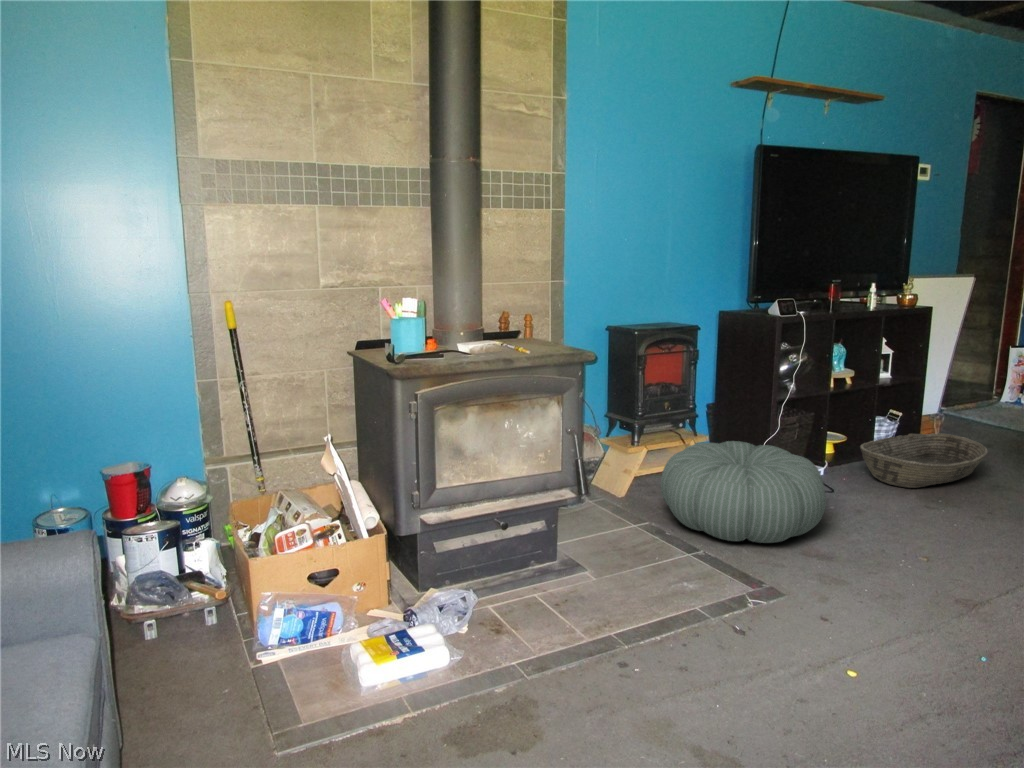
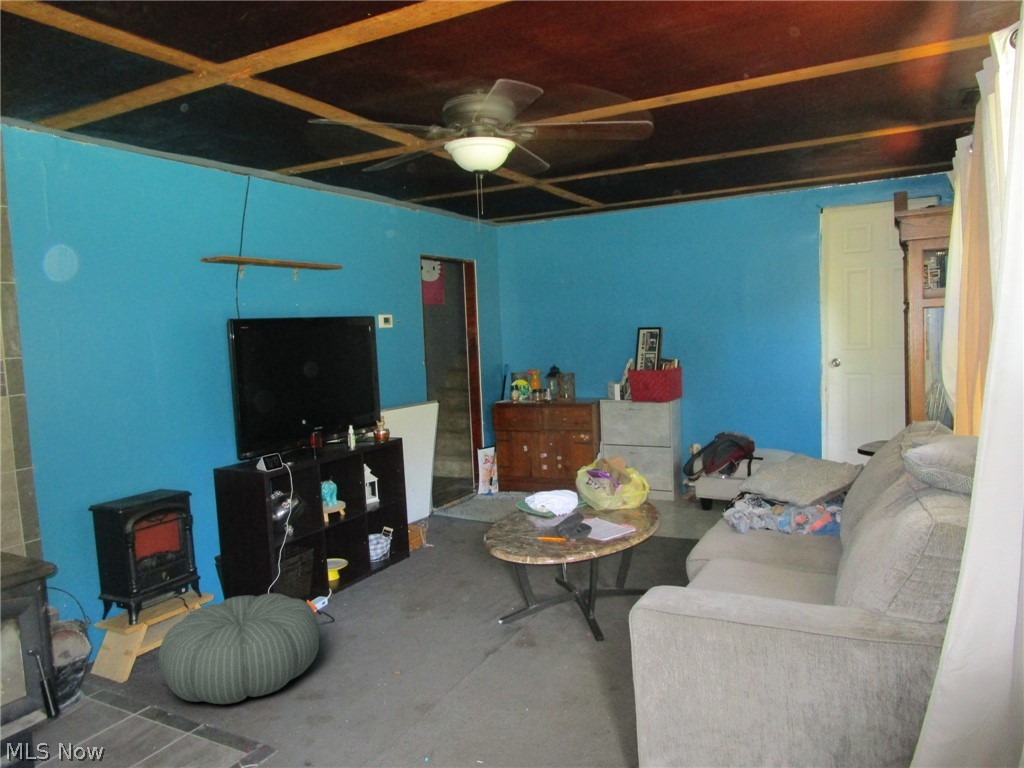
basket: present [860,434,988,488] -> none [356,540,452,597]

